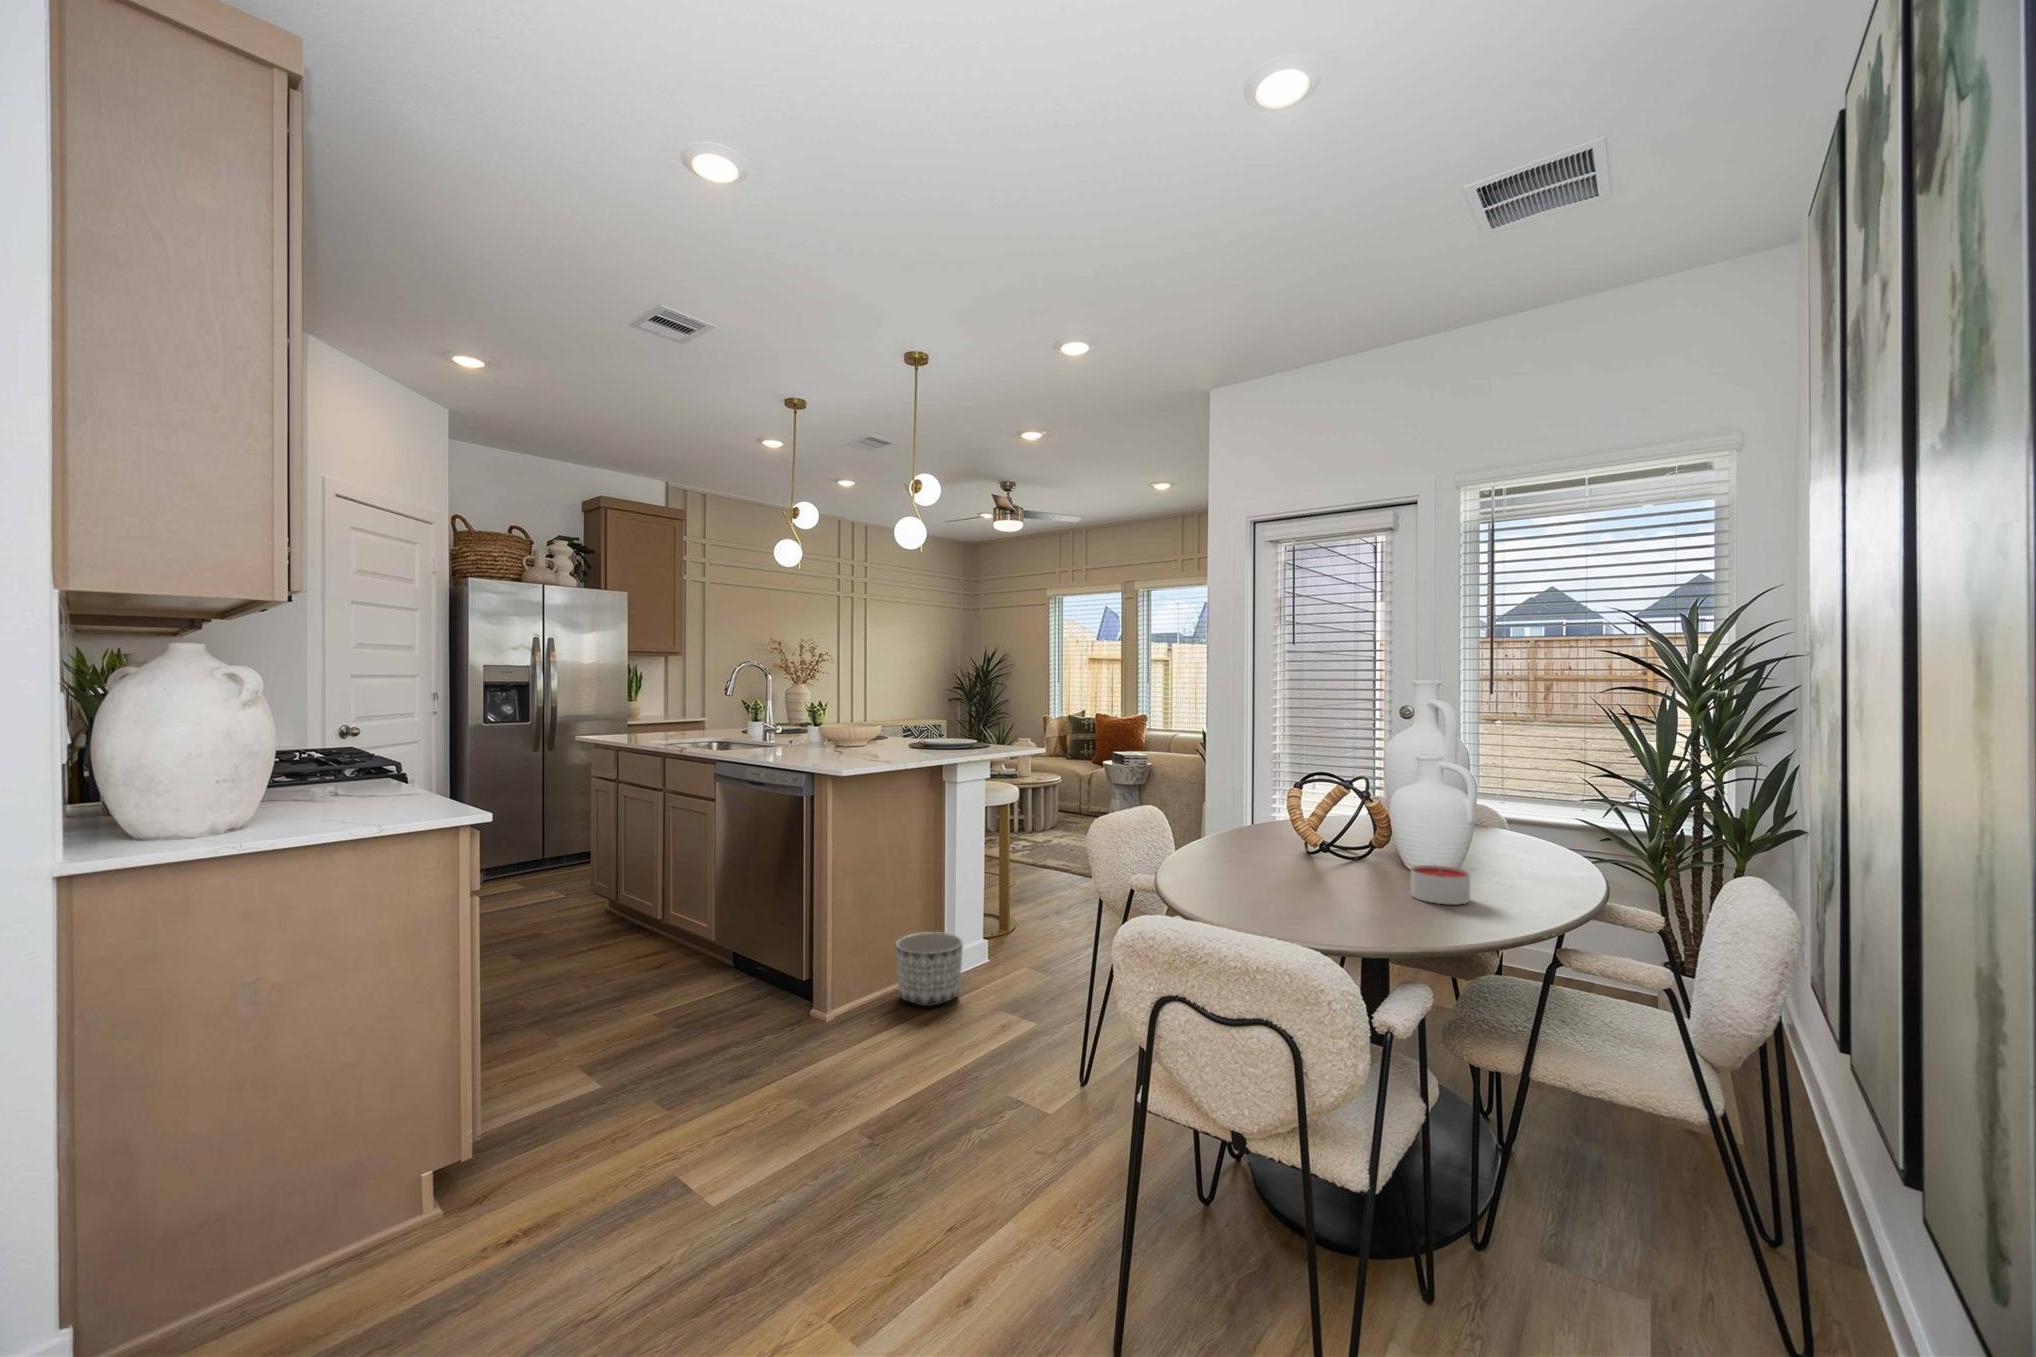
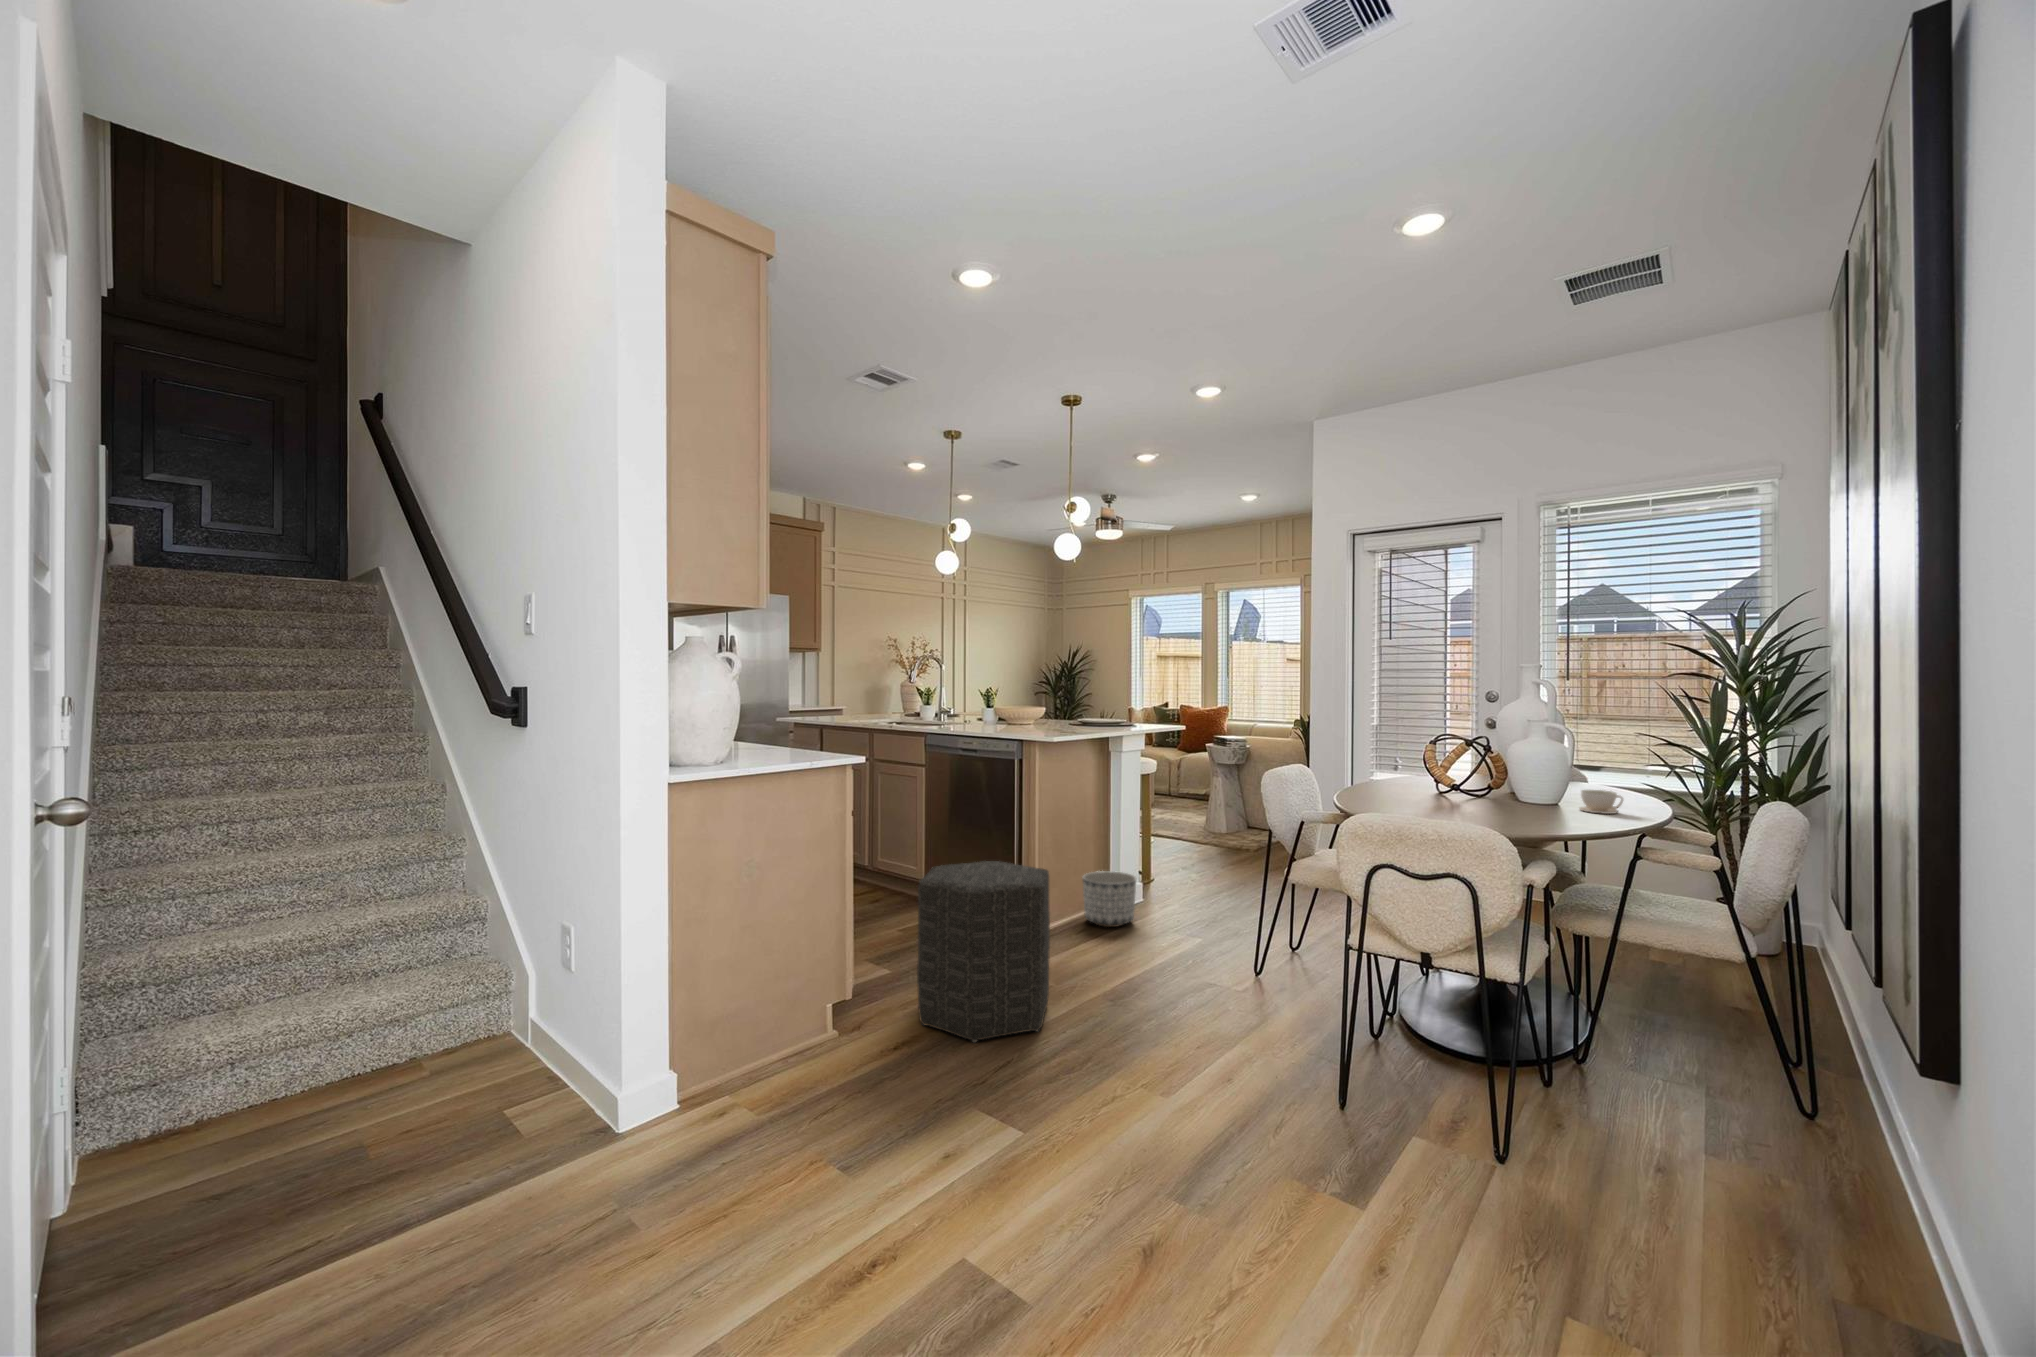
coffee cup: none [1480,855,1538,891] -> present [1580,790,1623,814]
candle: present [1411,865,1470,905] -> none [1531,794,1576,819]
ottoman: none [574,946,779,1225] -> present [917,861,1050,1042]

